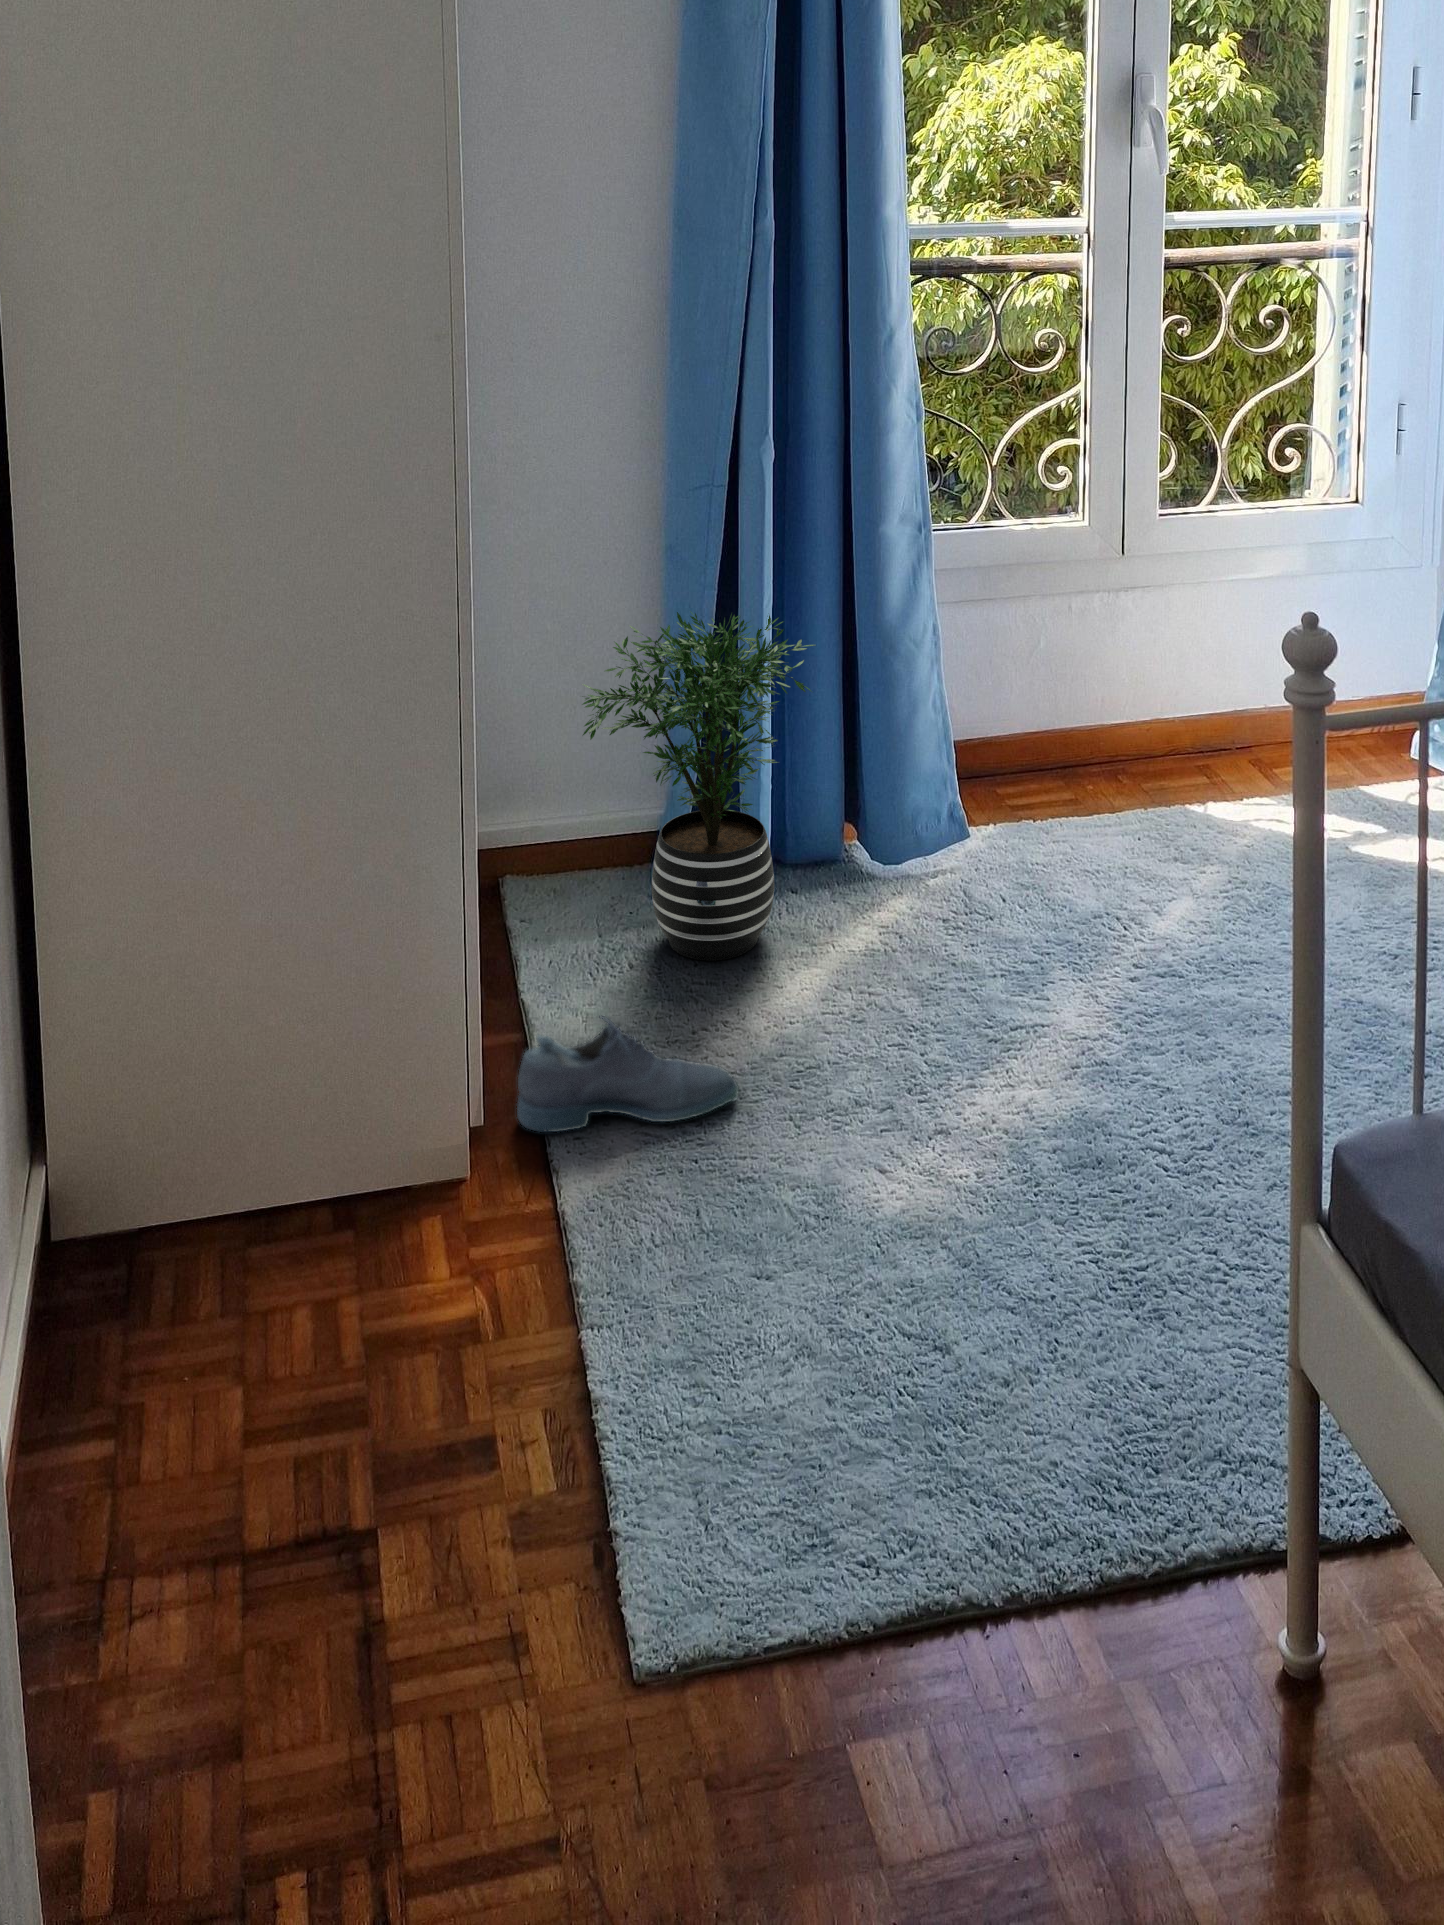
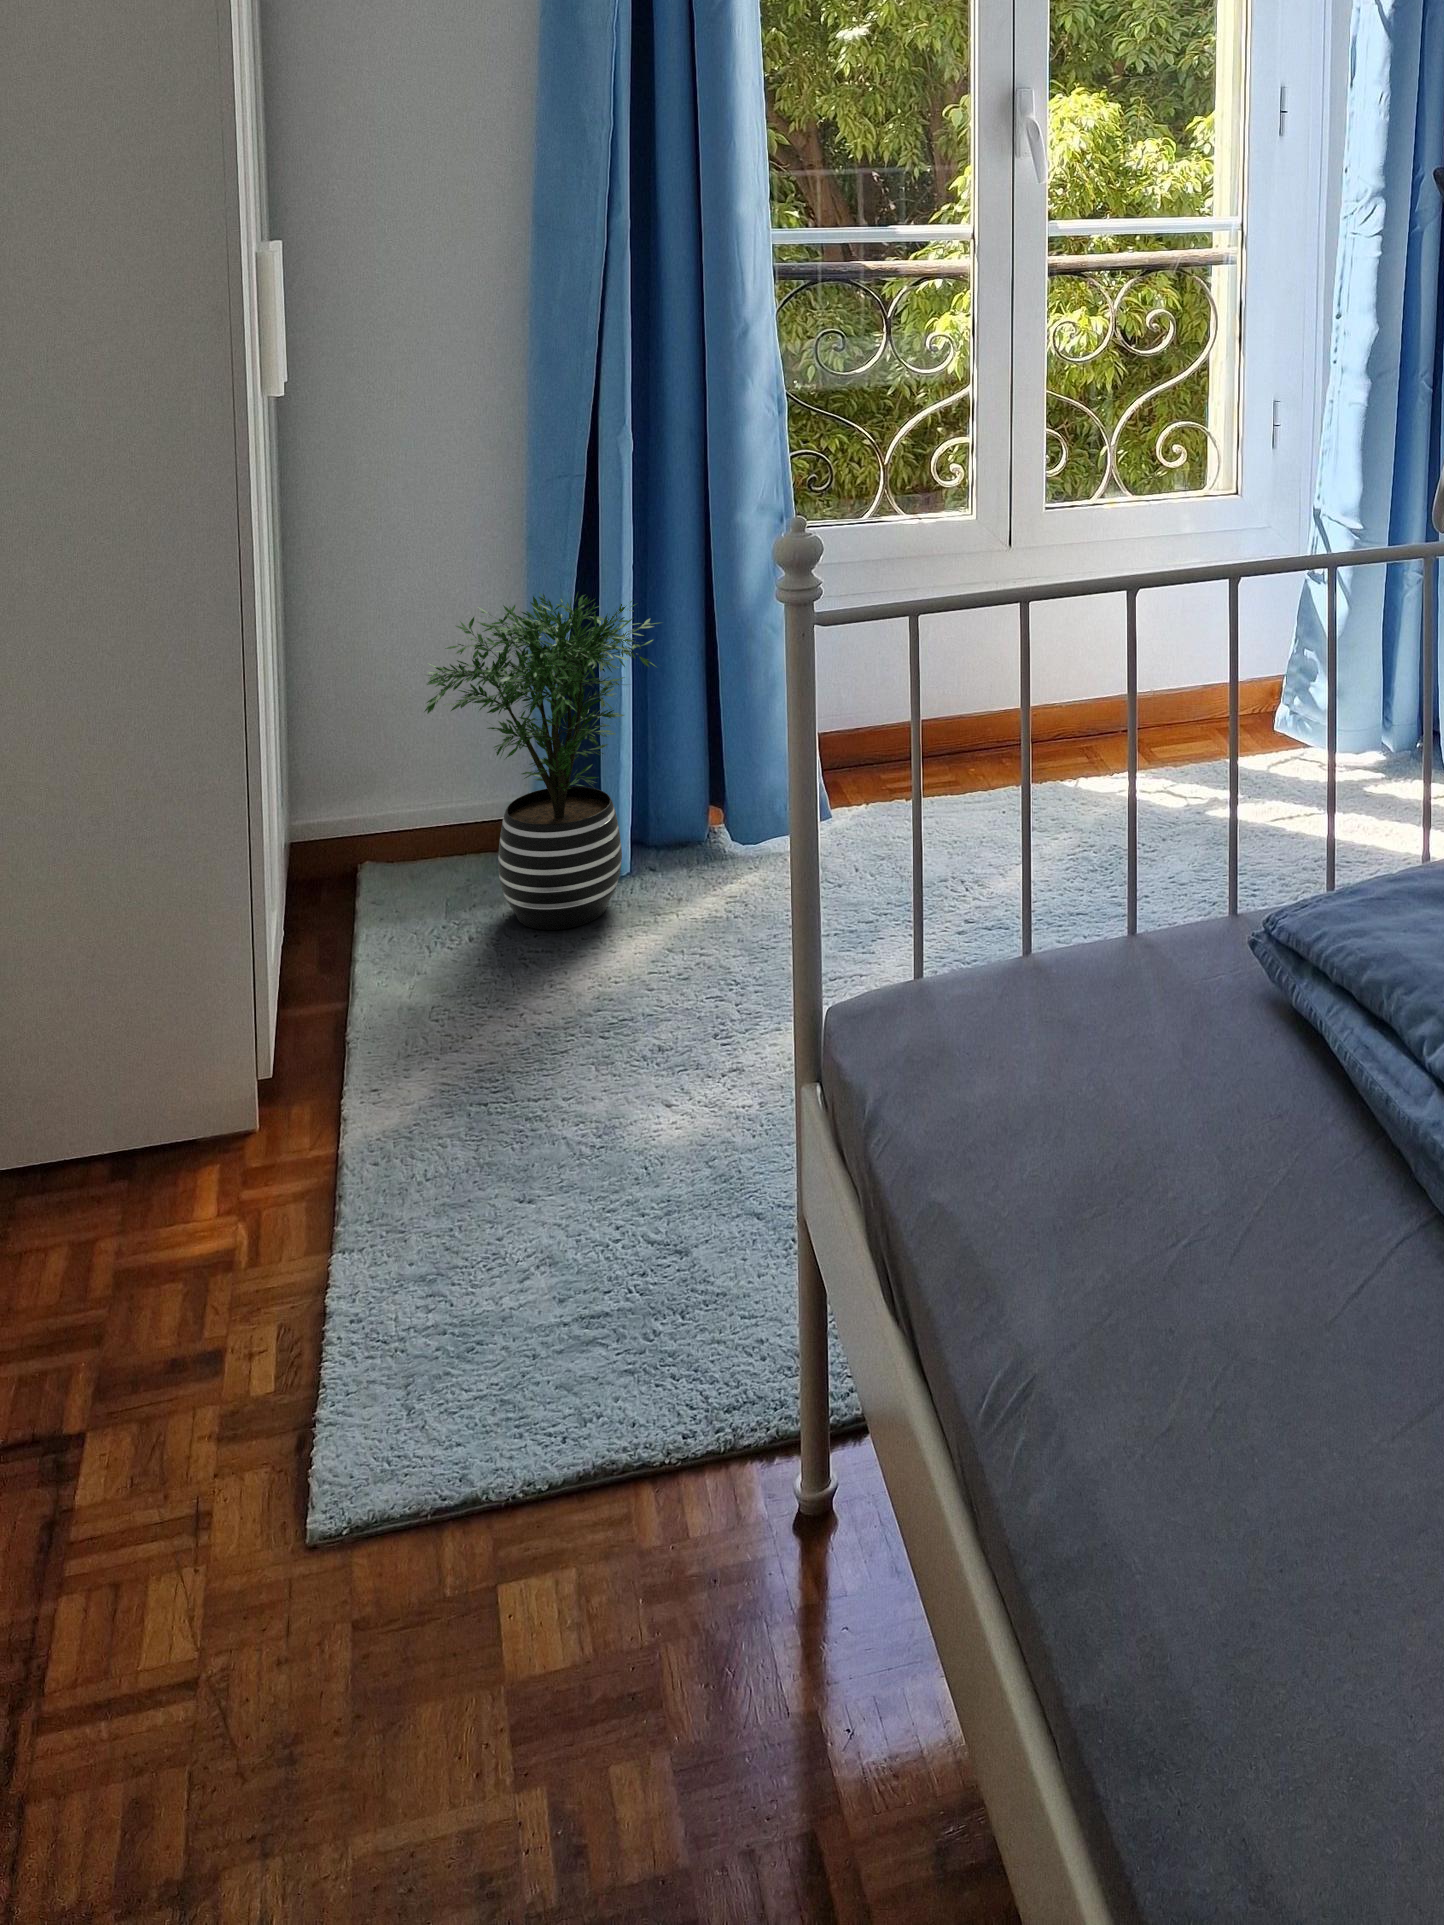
shoe: present [517,1016,738,1132] -> none [320,969,547,1083]

